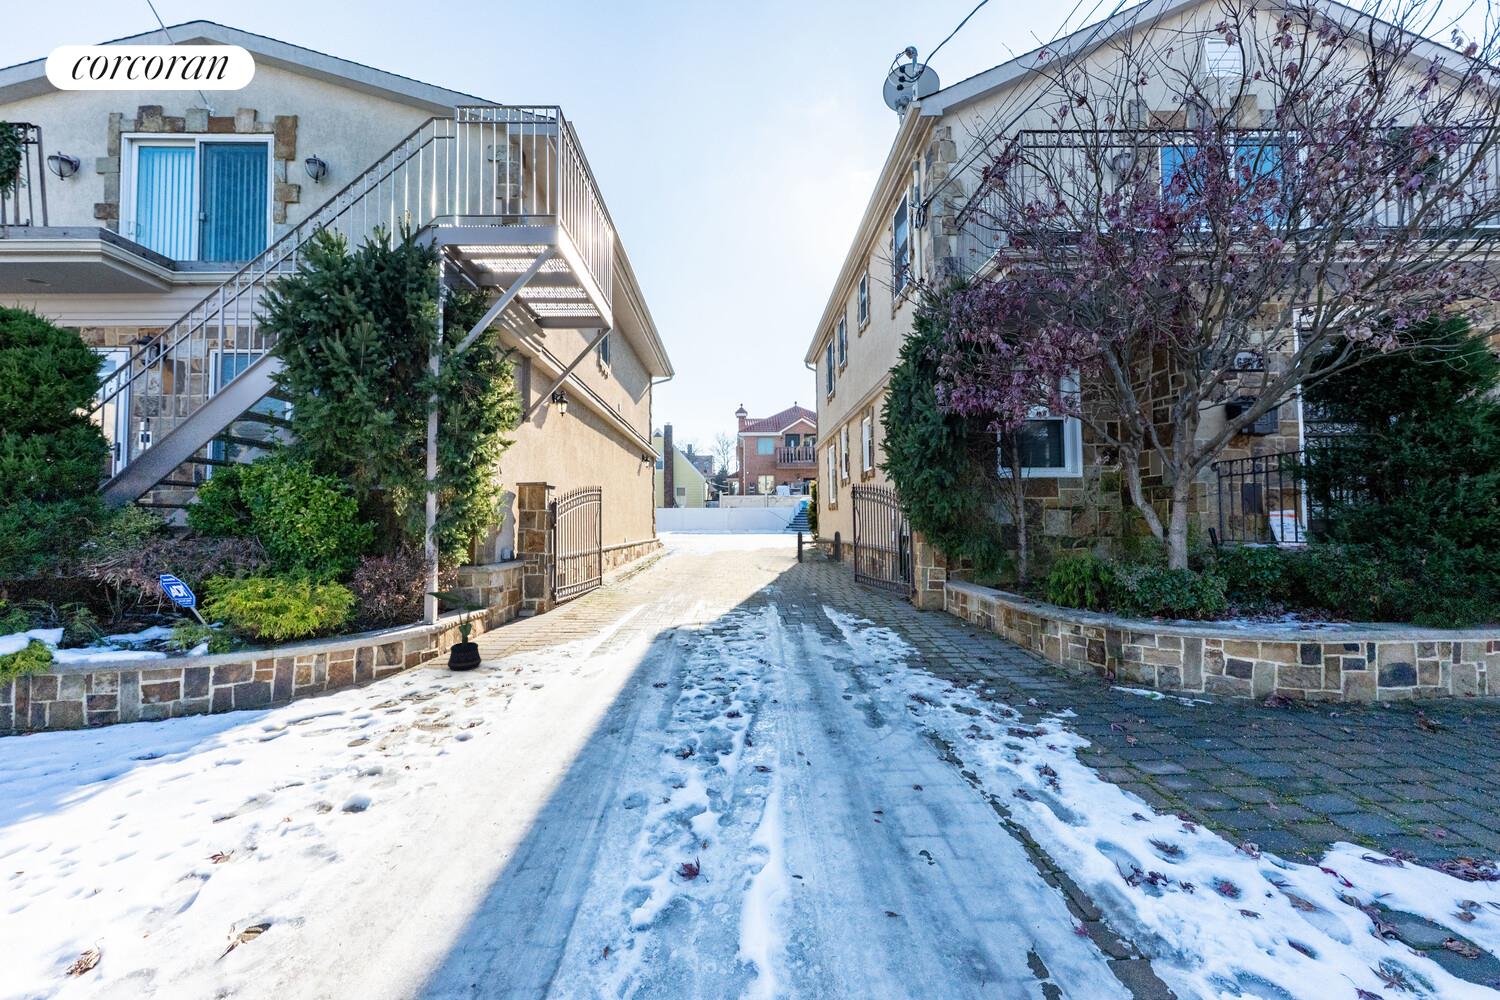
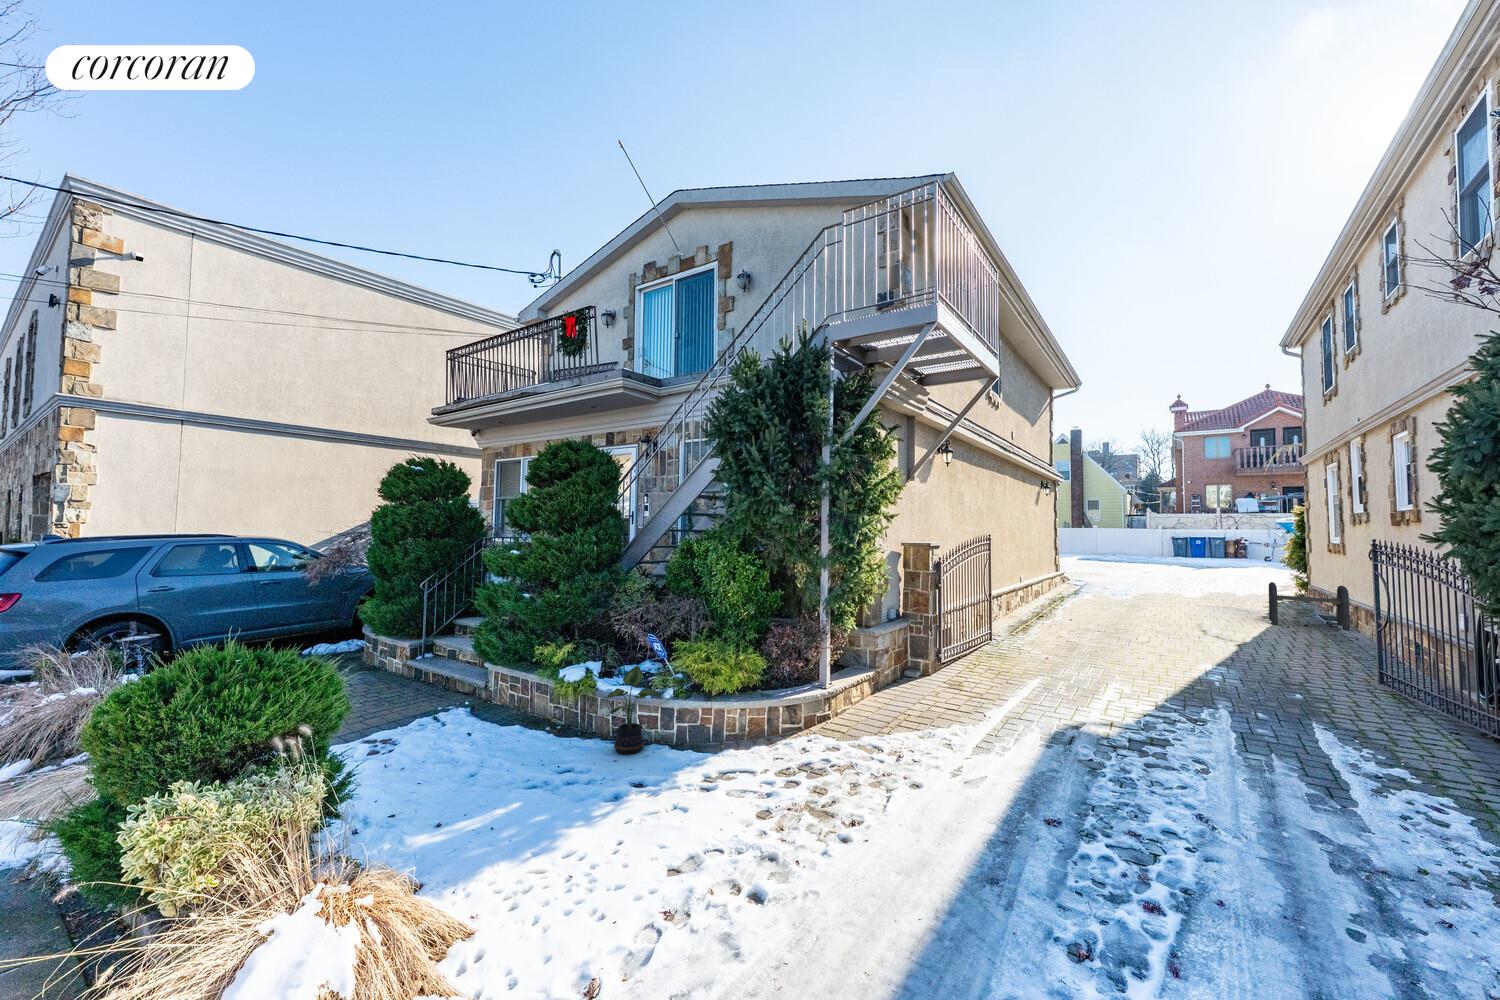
potted plant: present [426,592,486,671] -> present [606,666,660,754]

